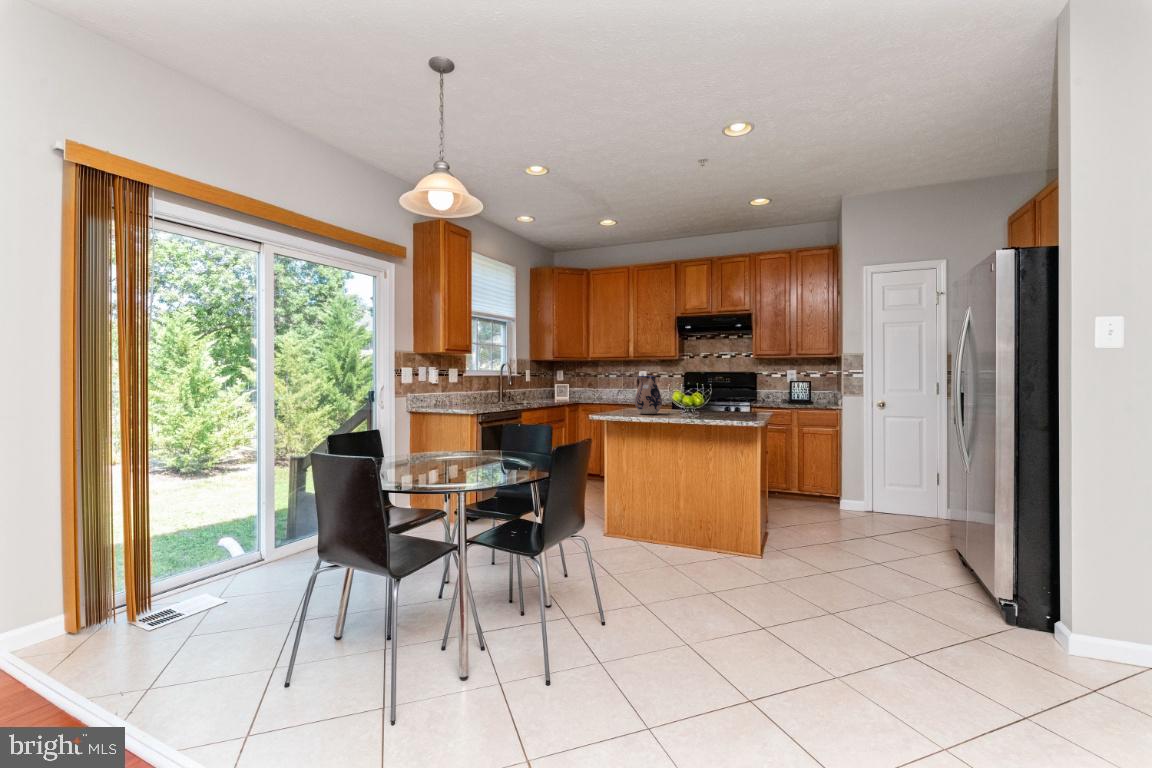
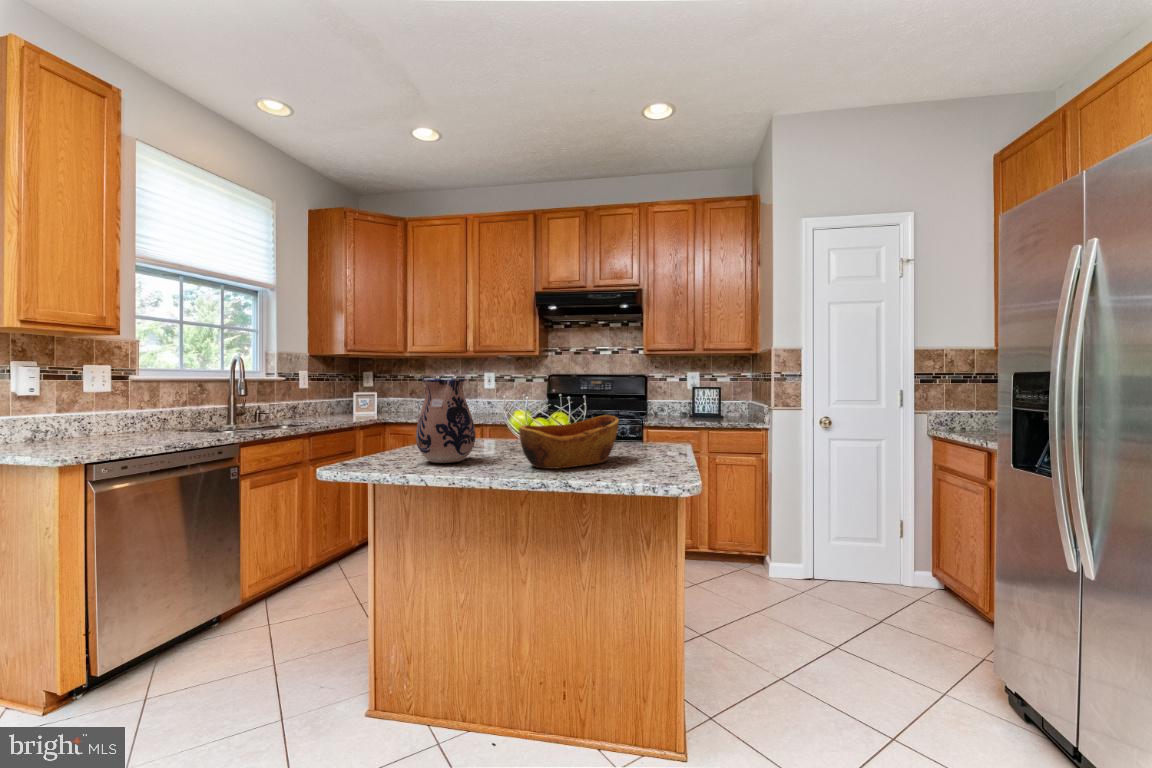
wooden bowl: none [684,394,732,416] -> present [519,415,619,469]

